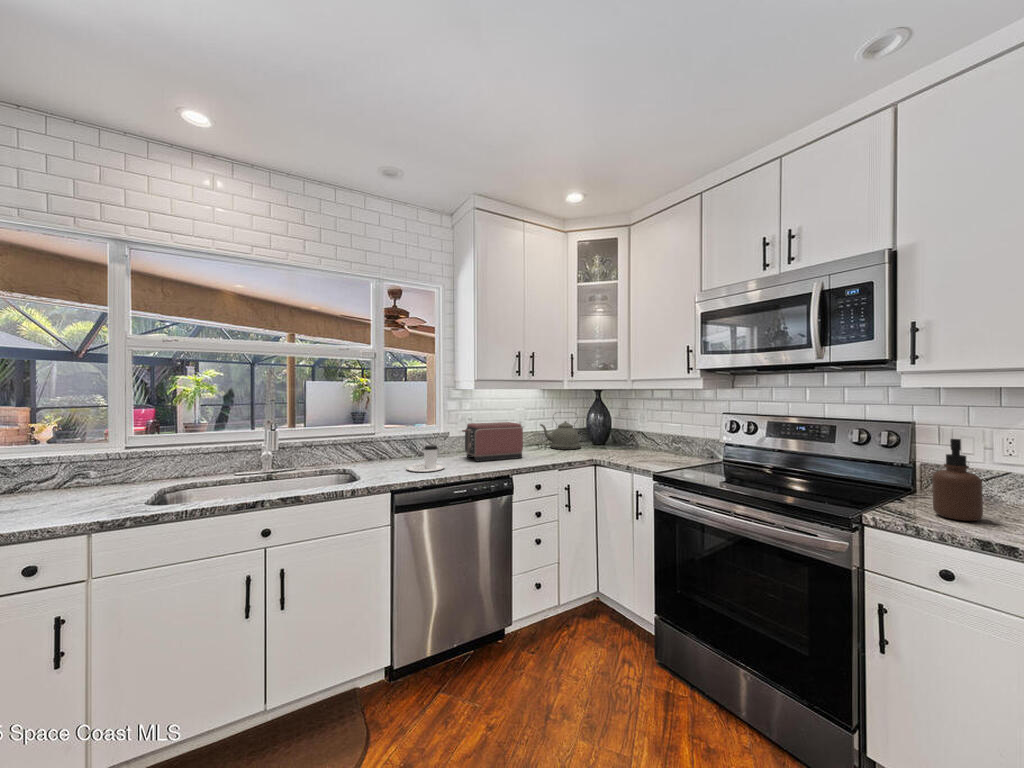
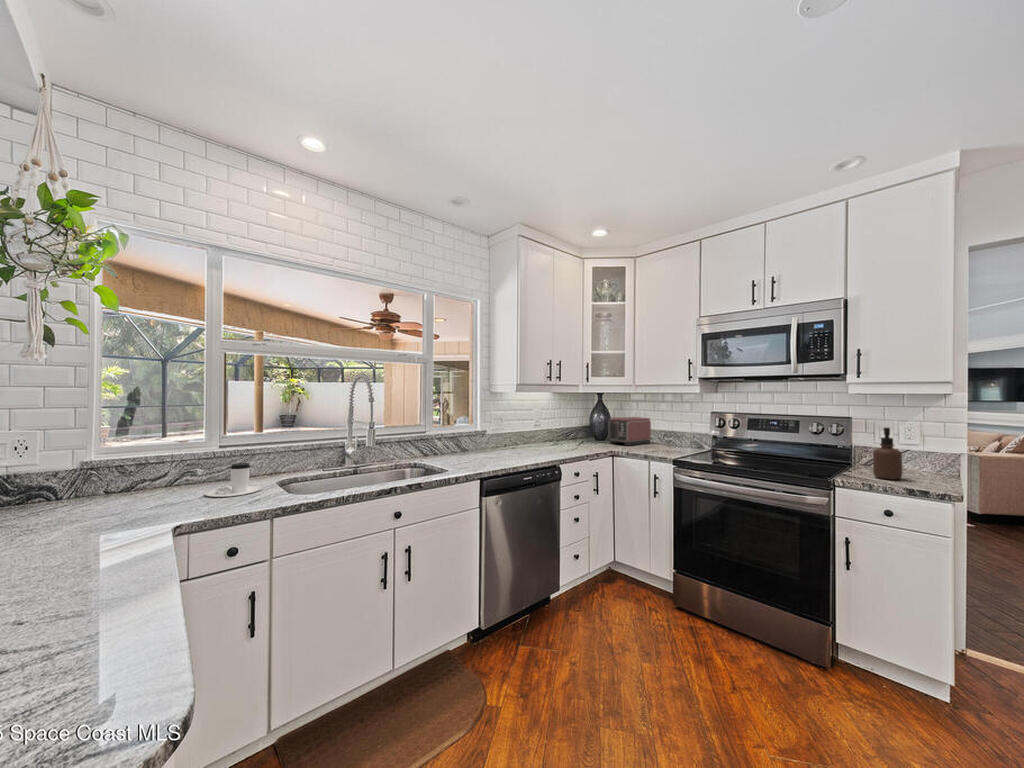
kettle: present [540,421,581,450] -> none [554,412,590,445]
toaster: present [462,422,523,461] -> present [608,417,651,446]
coffee cup: present [407,445,445,472] -> present [205,463,261,497]

